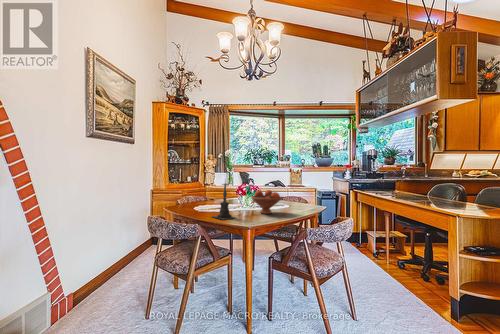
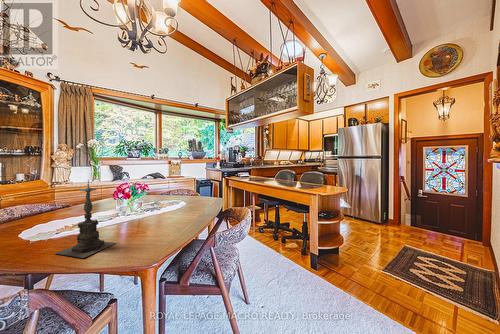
fruit bowl: present [251,190,281,214] -> none [138,189,184,223]

